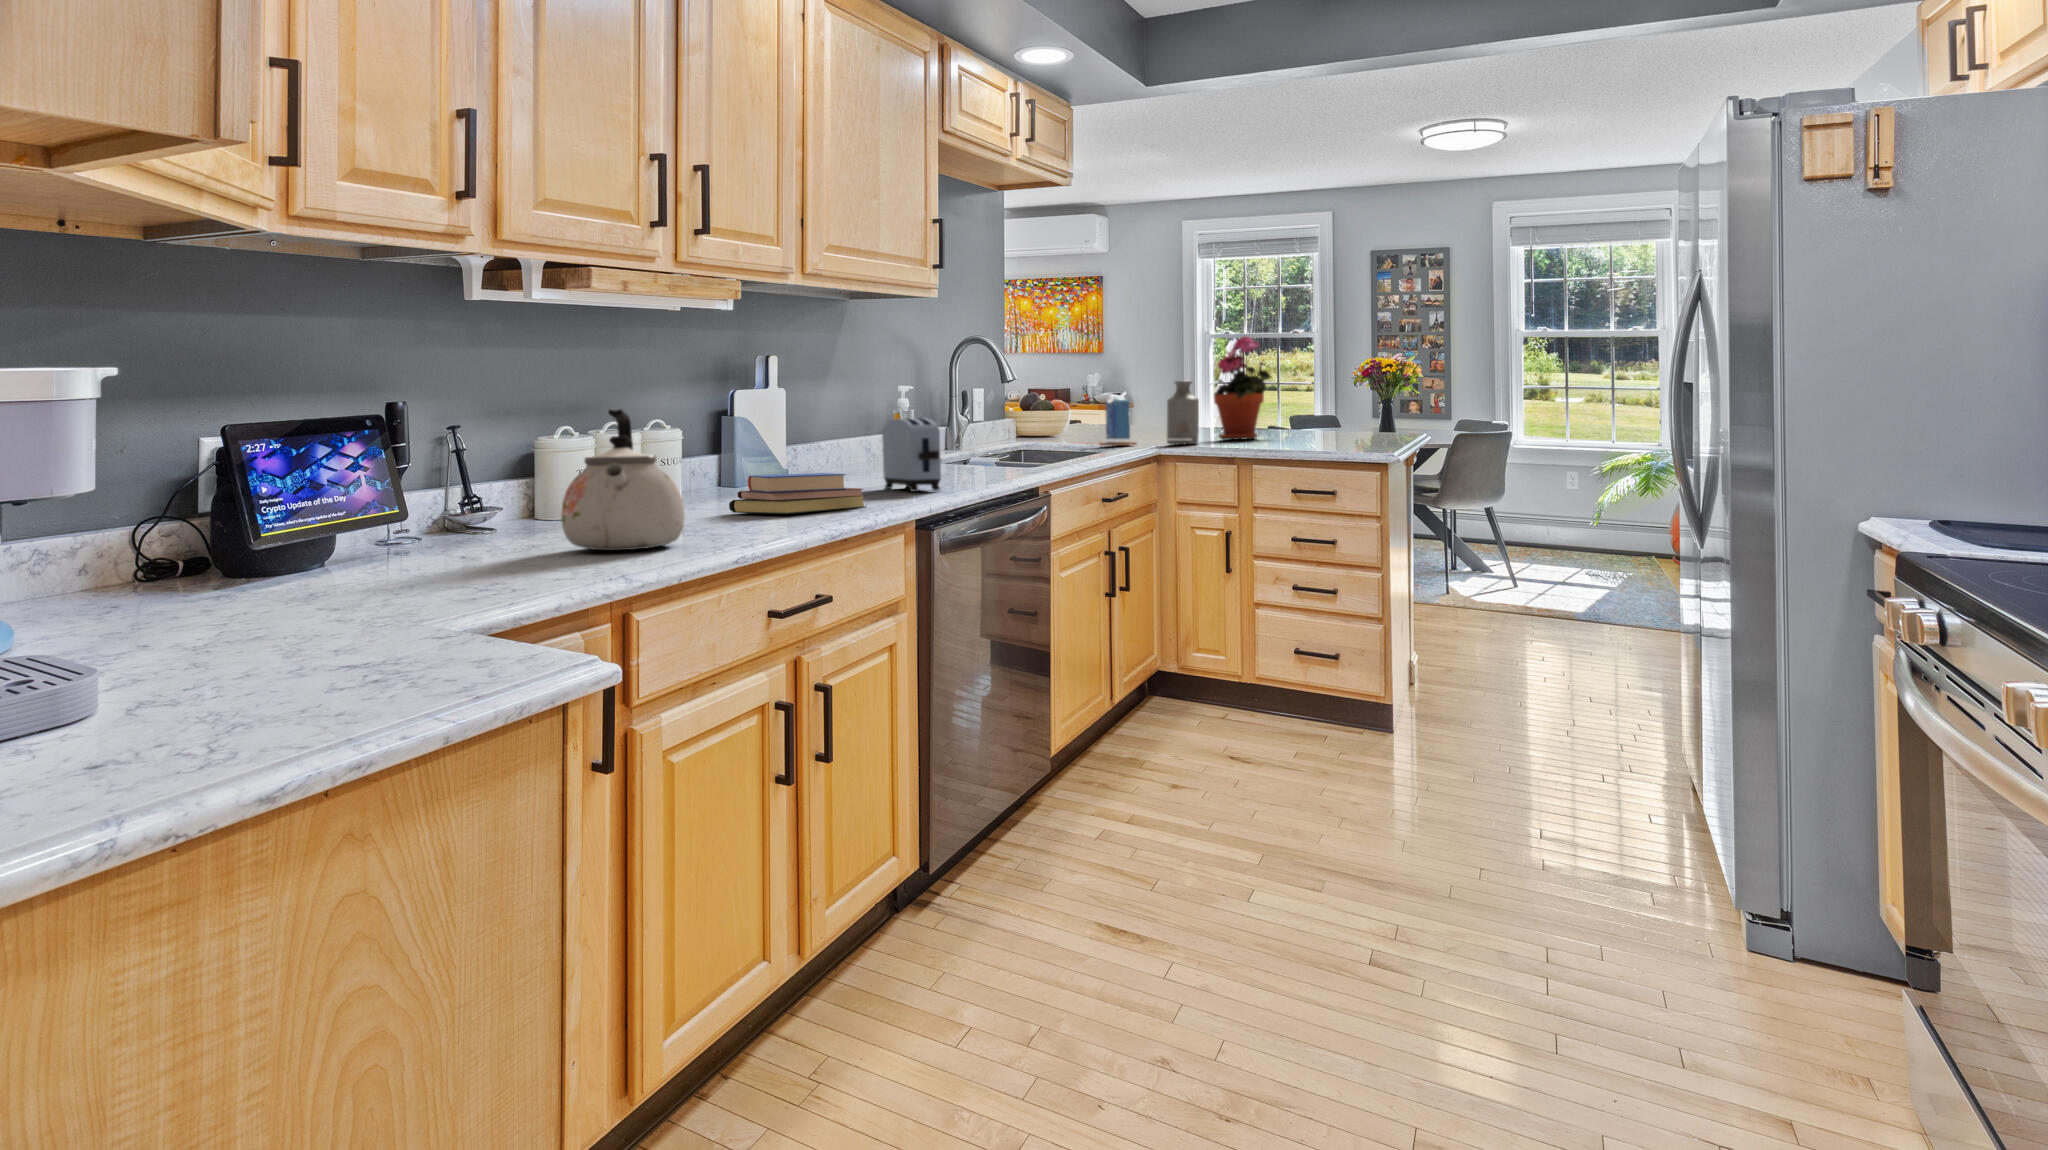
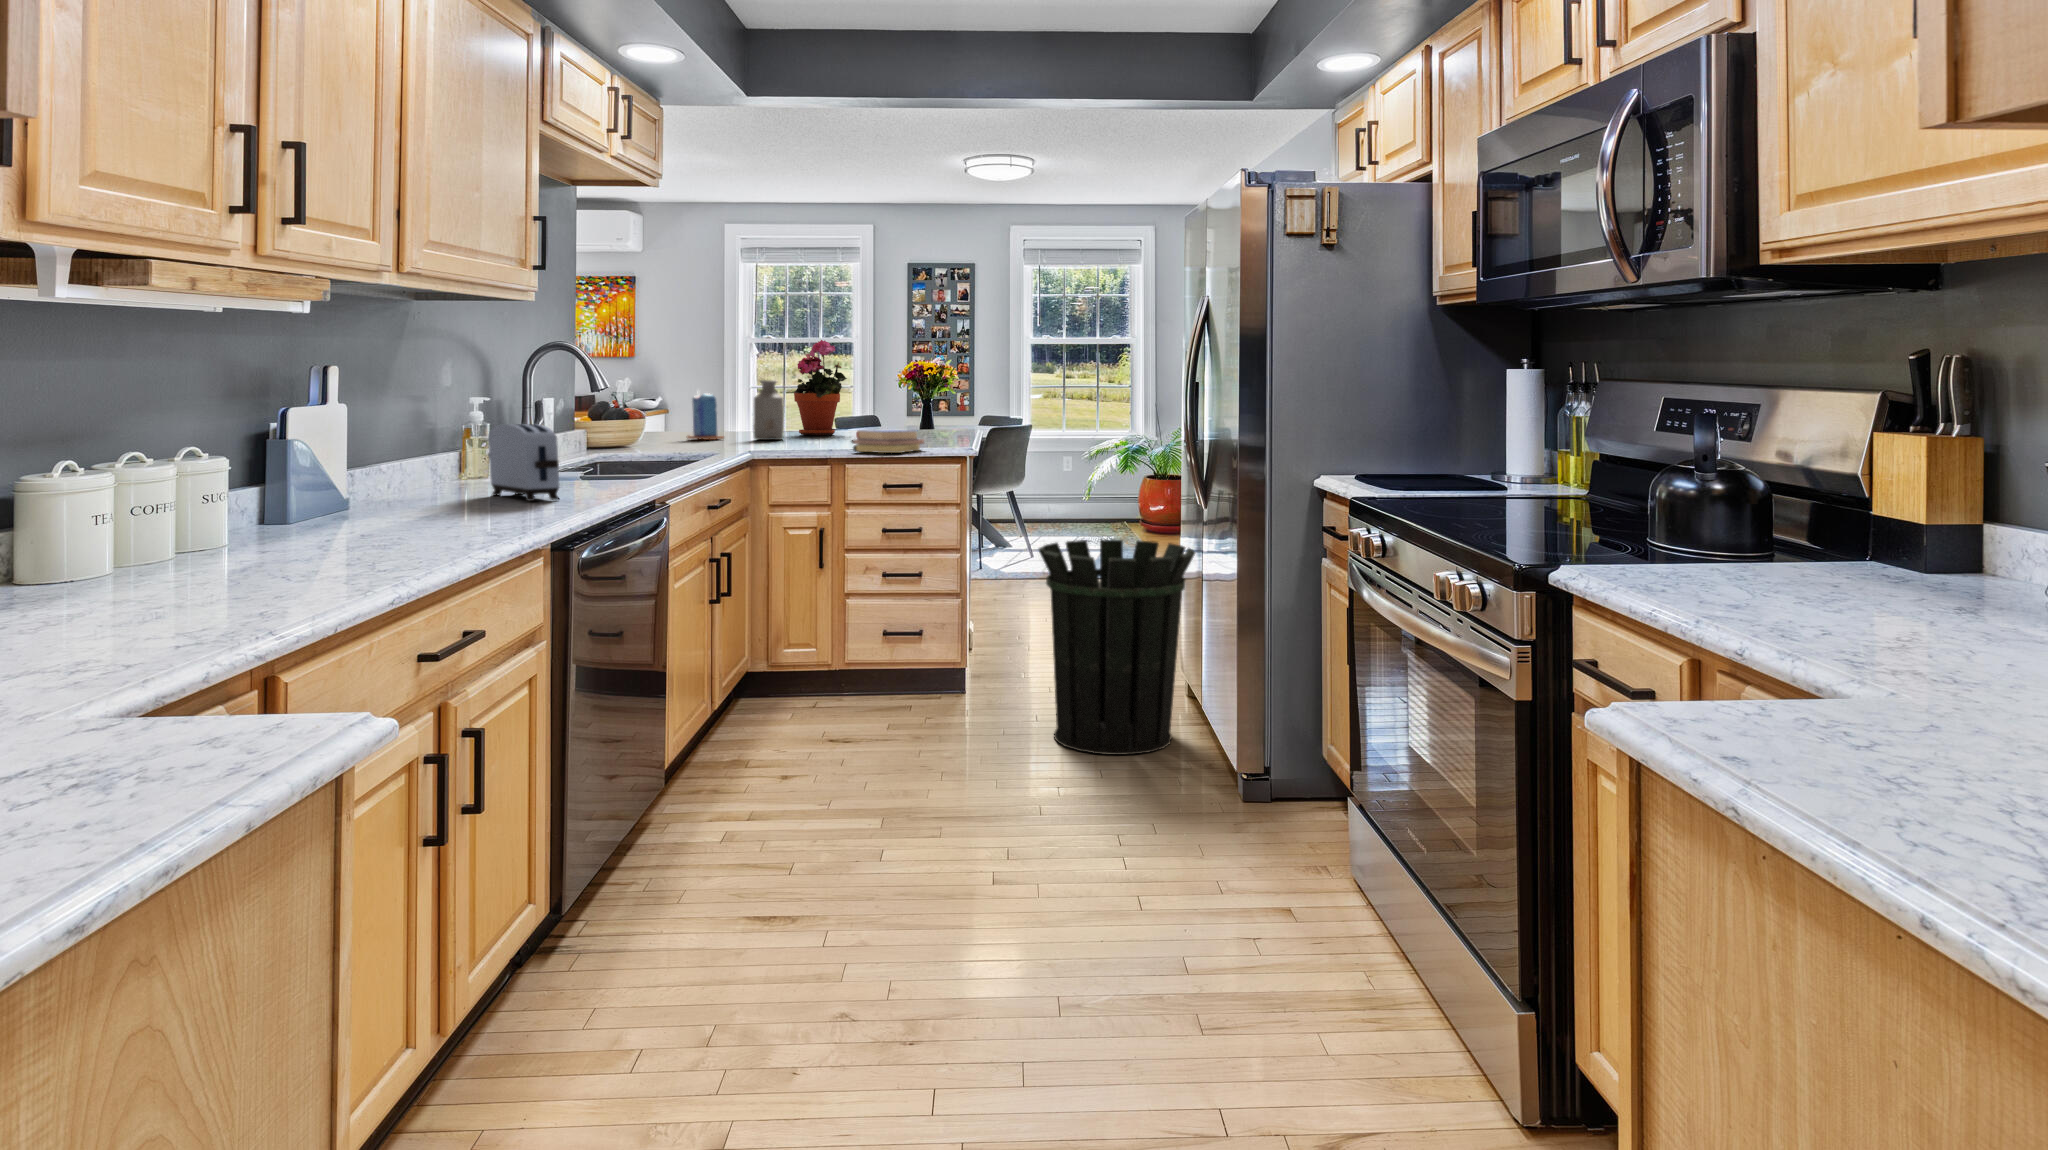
kettle: present [561,409,685,550] -> none [124,434,293,602]
book: present [729,473,866,514] -> present [851,430,924,453]
waste bin: none [1459,545,1658,795] -> present [1039,540,1195,755]

